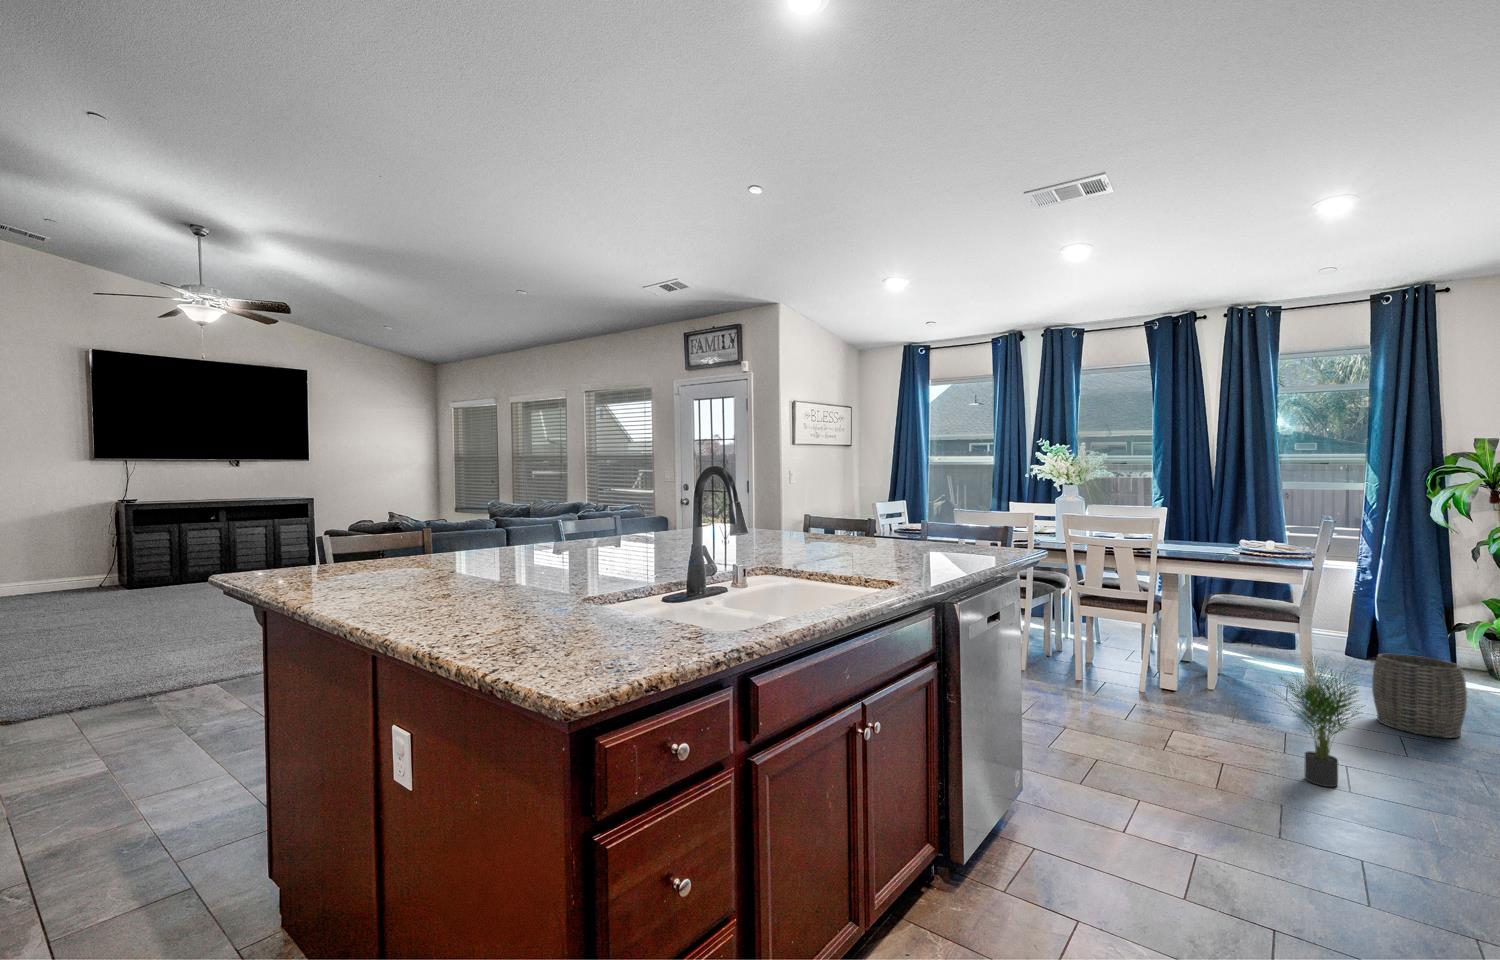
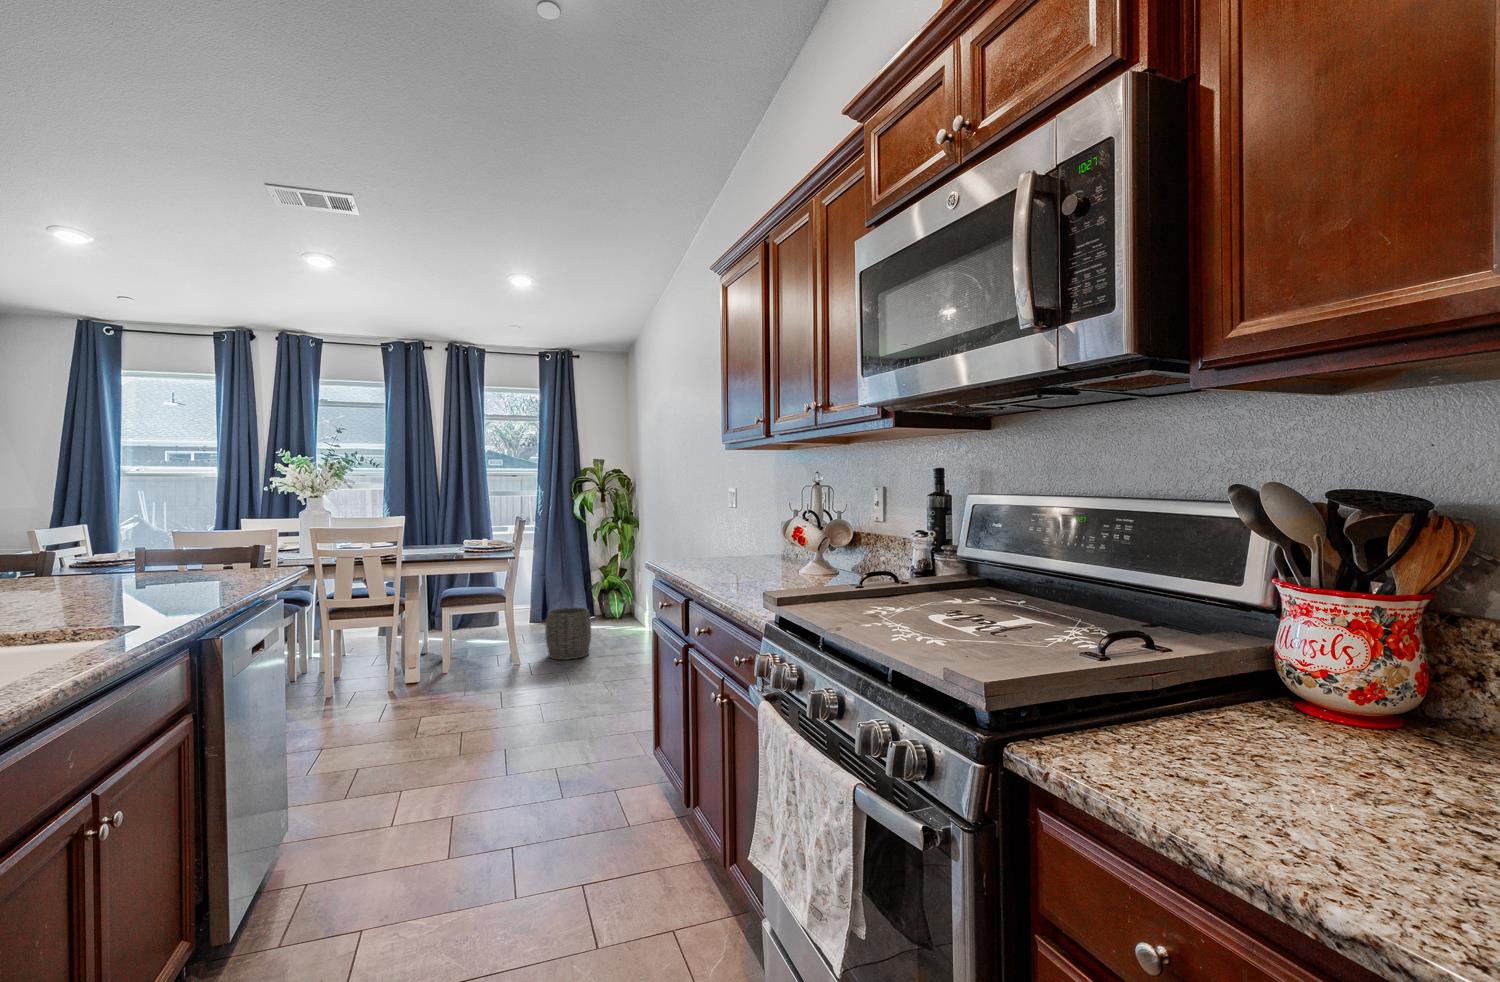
potted plant: present [1274,660,1363,787] -> none [474,617,545,712]

